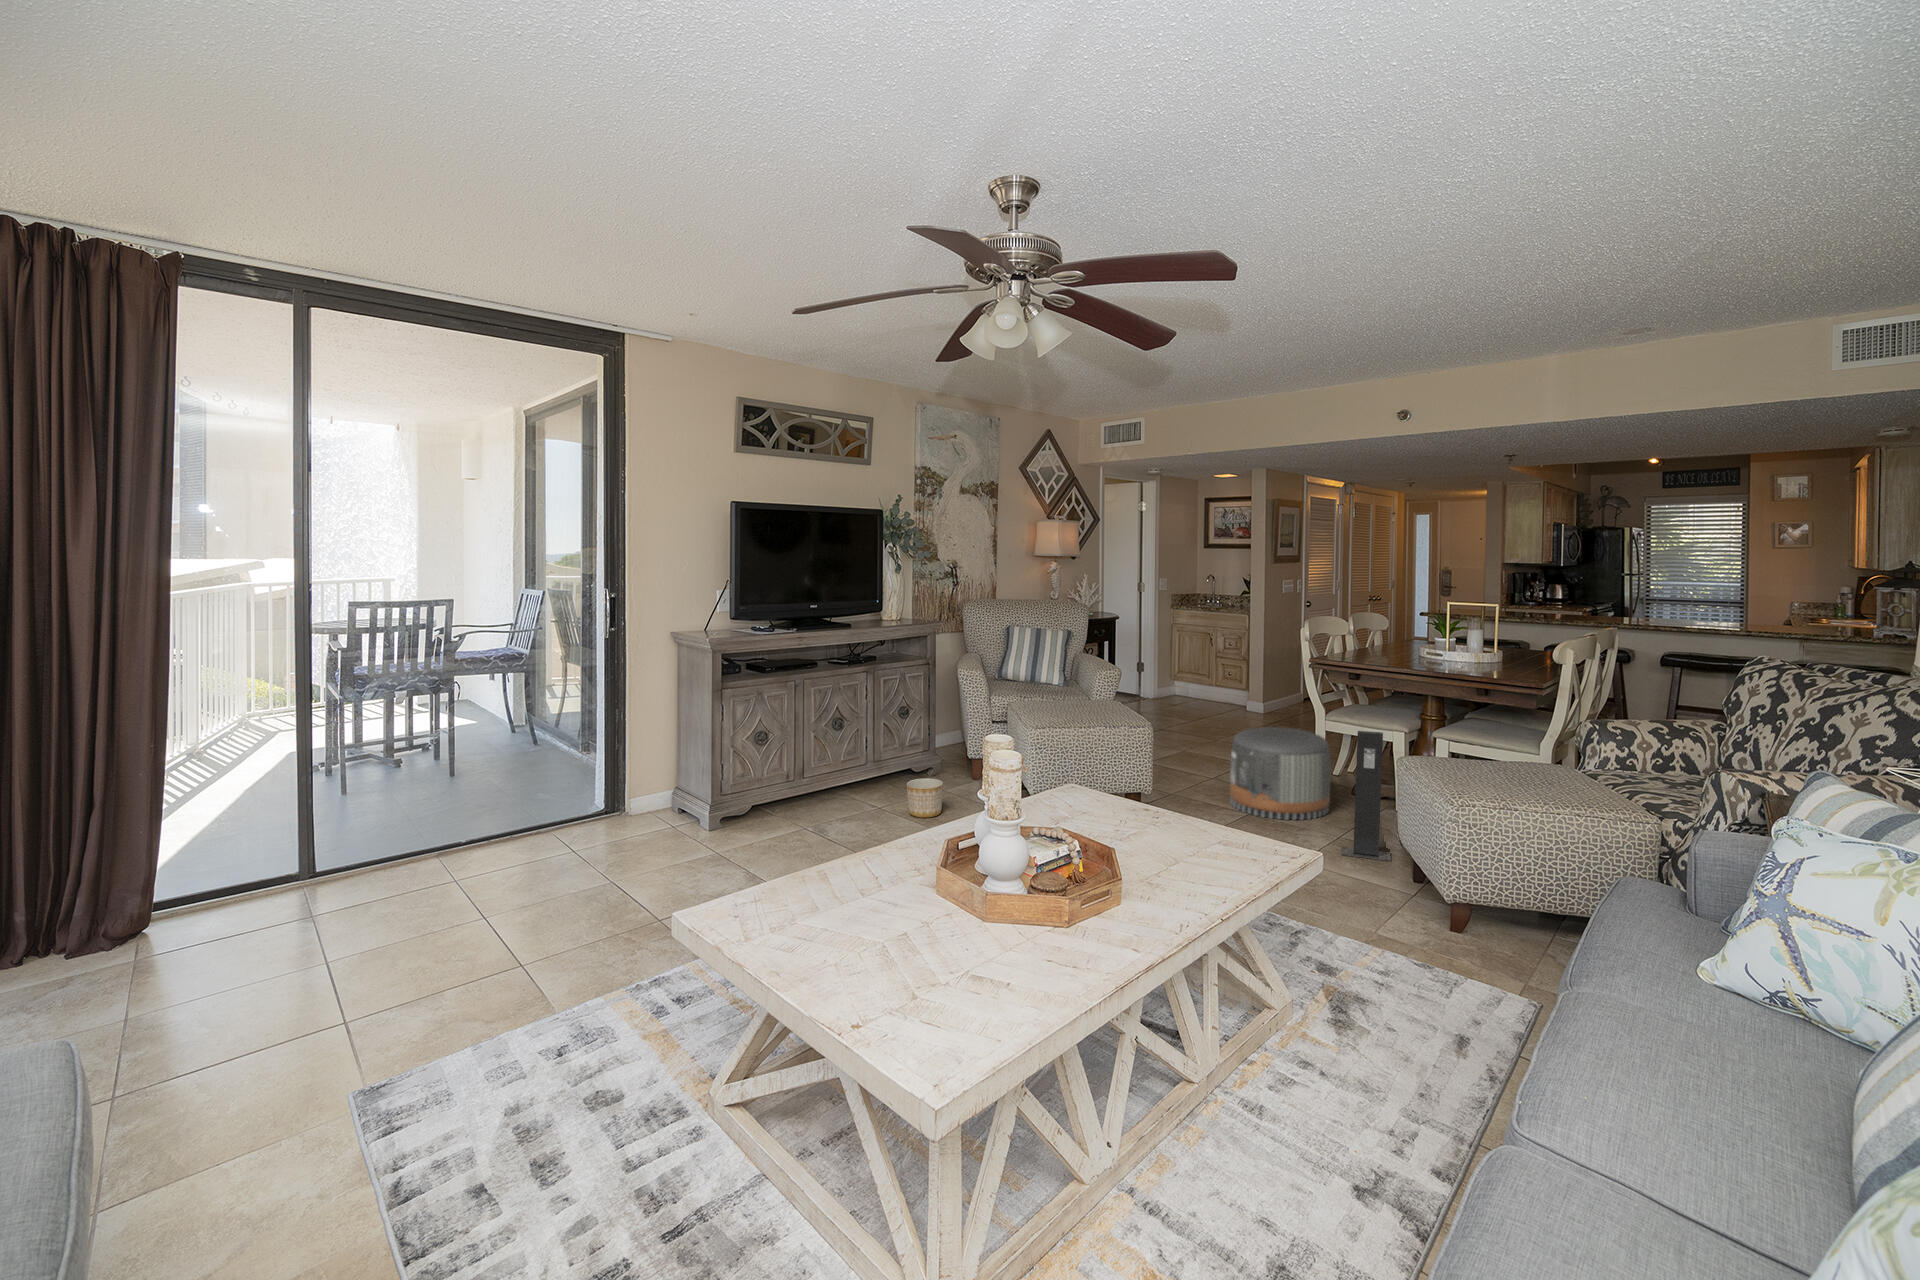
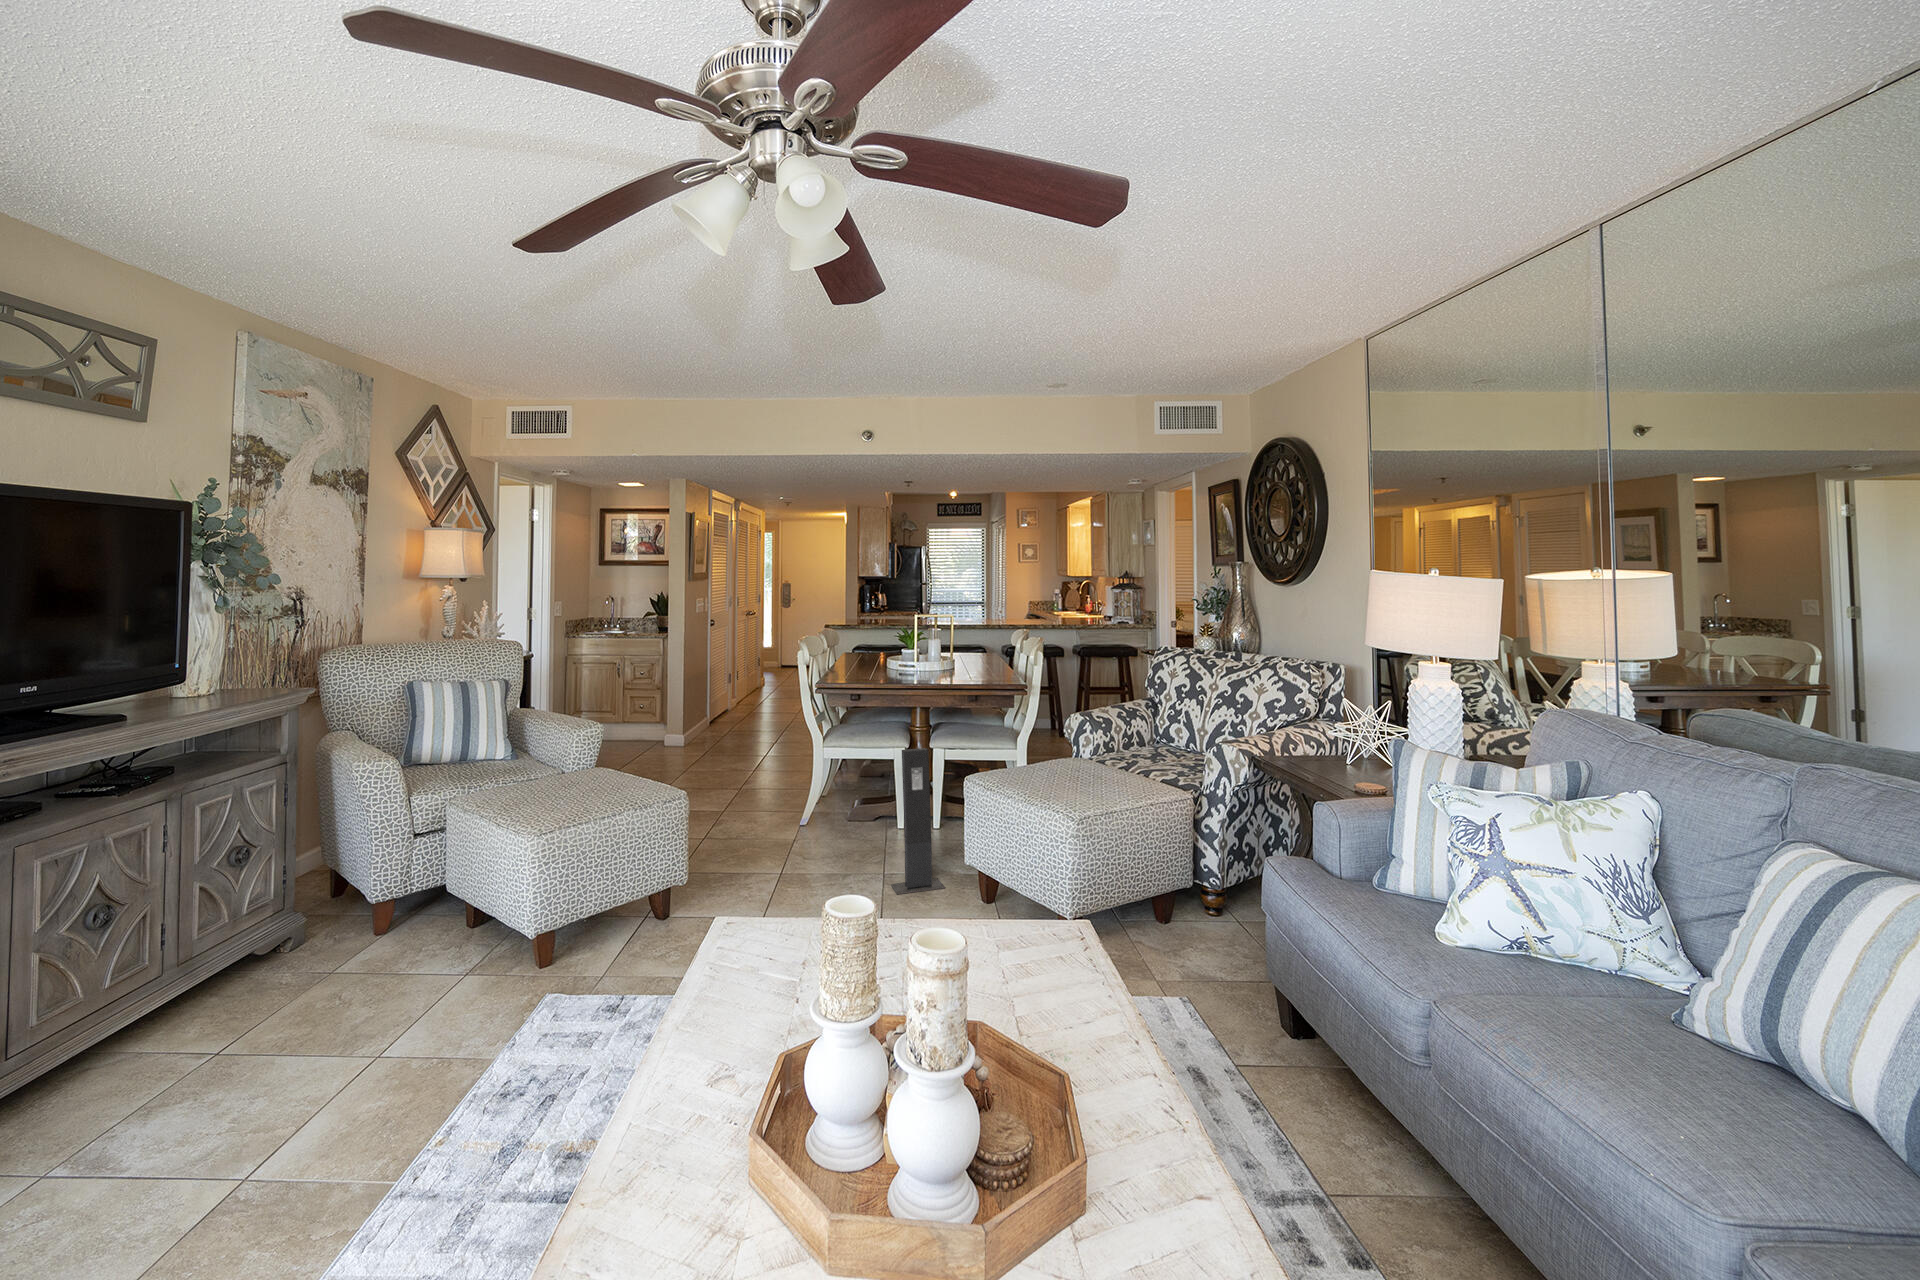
pouf: present [1230,727,1331,820] -> none [739,760,850,870]
planter: present [907,778,943,818] -> none [183,937,274,1020]

